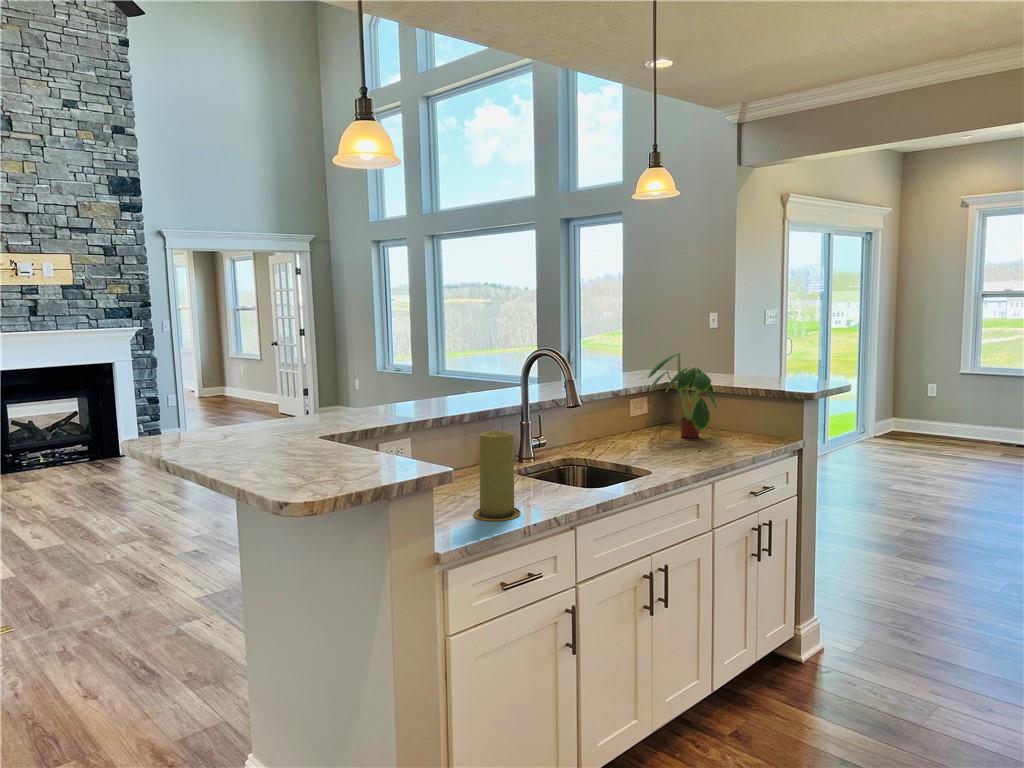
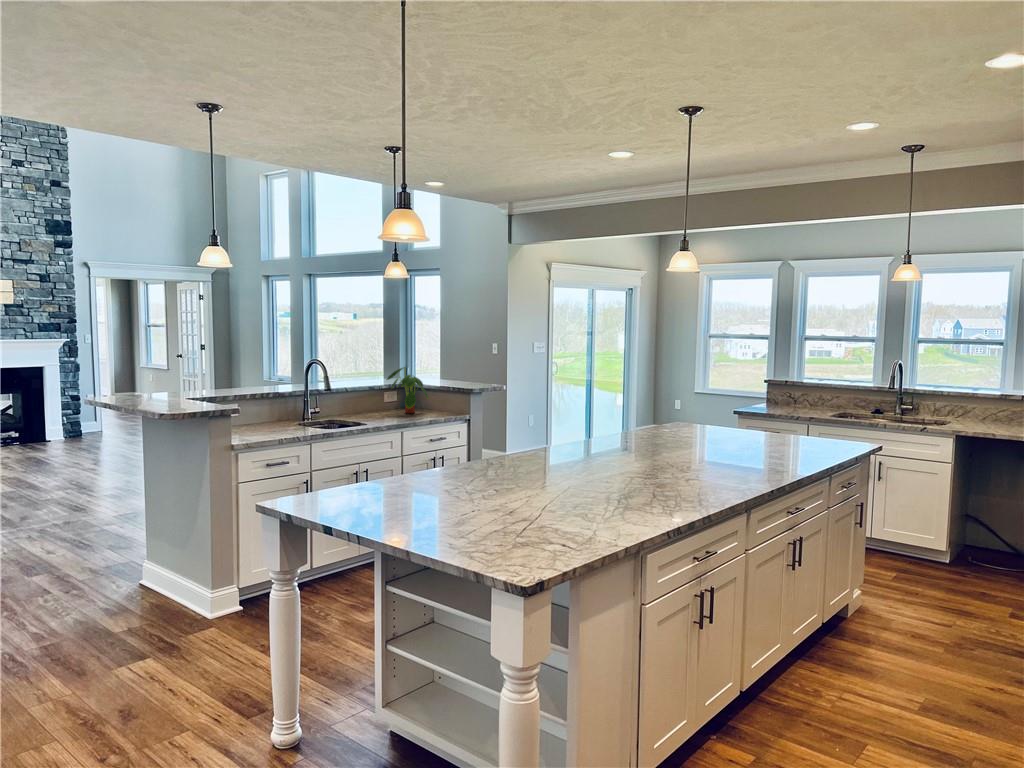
candle: present [474,430,521,521] -> none [262,397,285,437]

